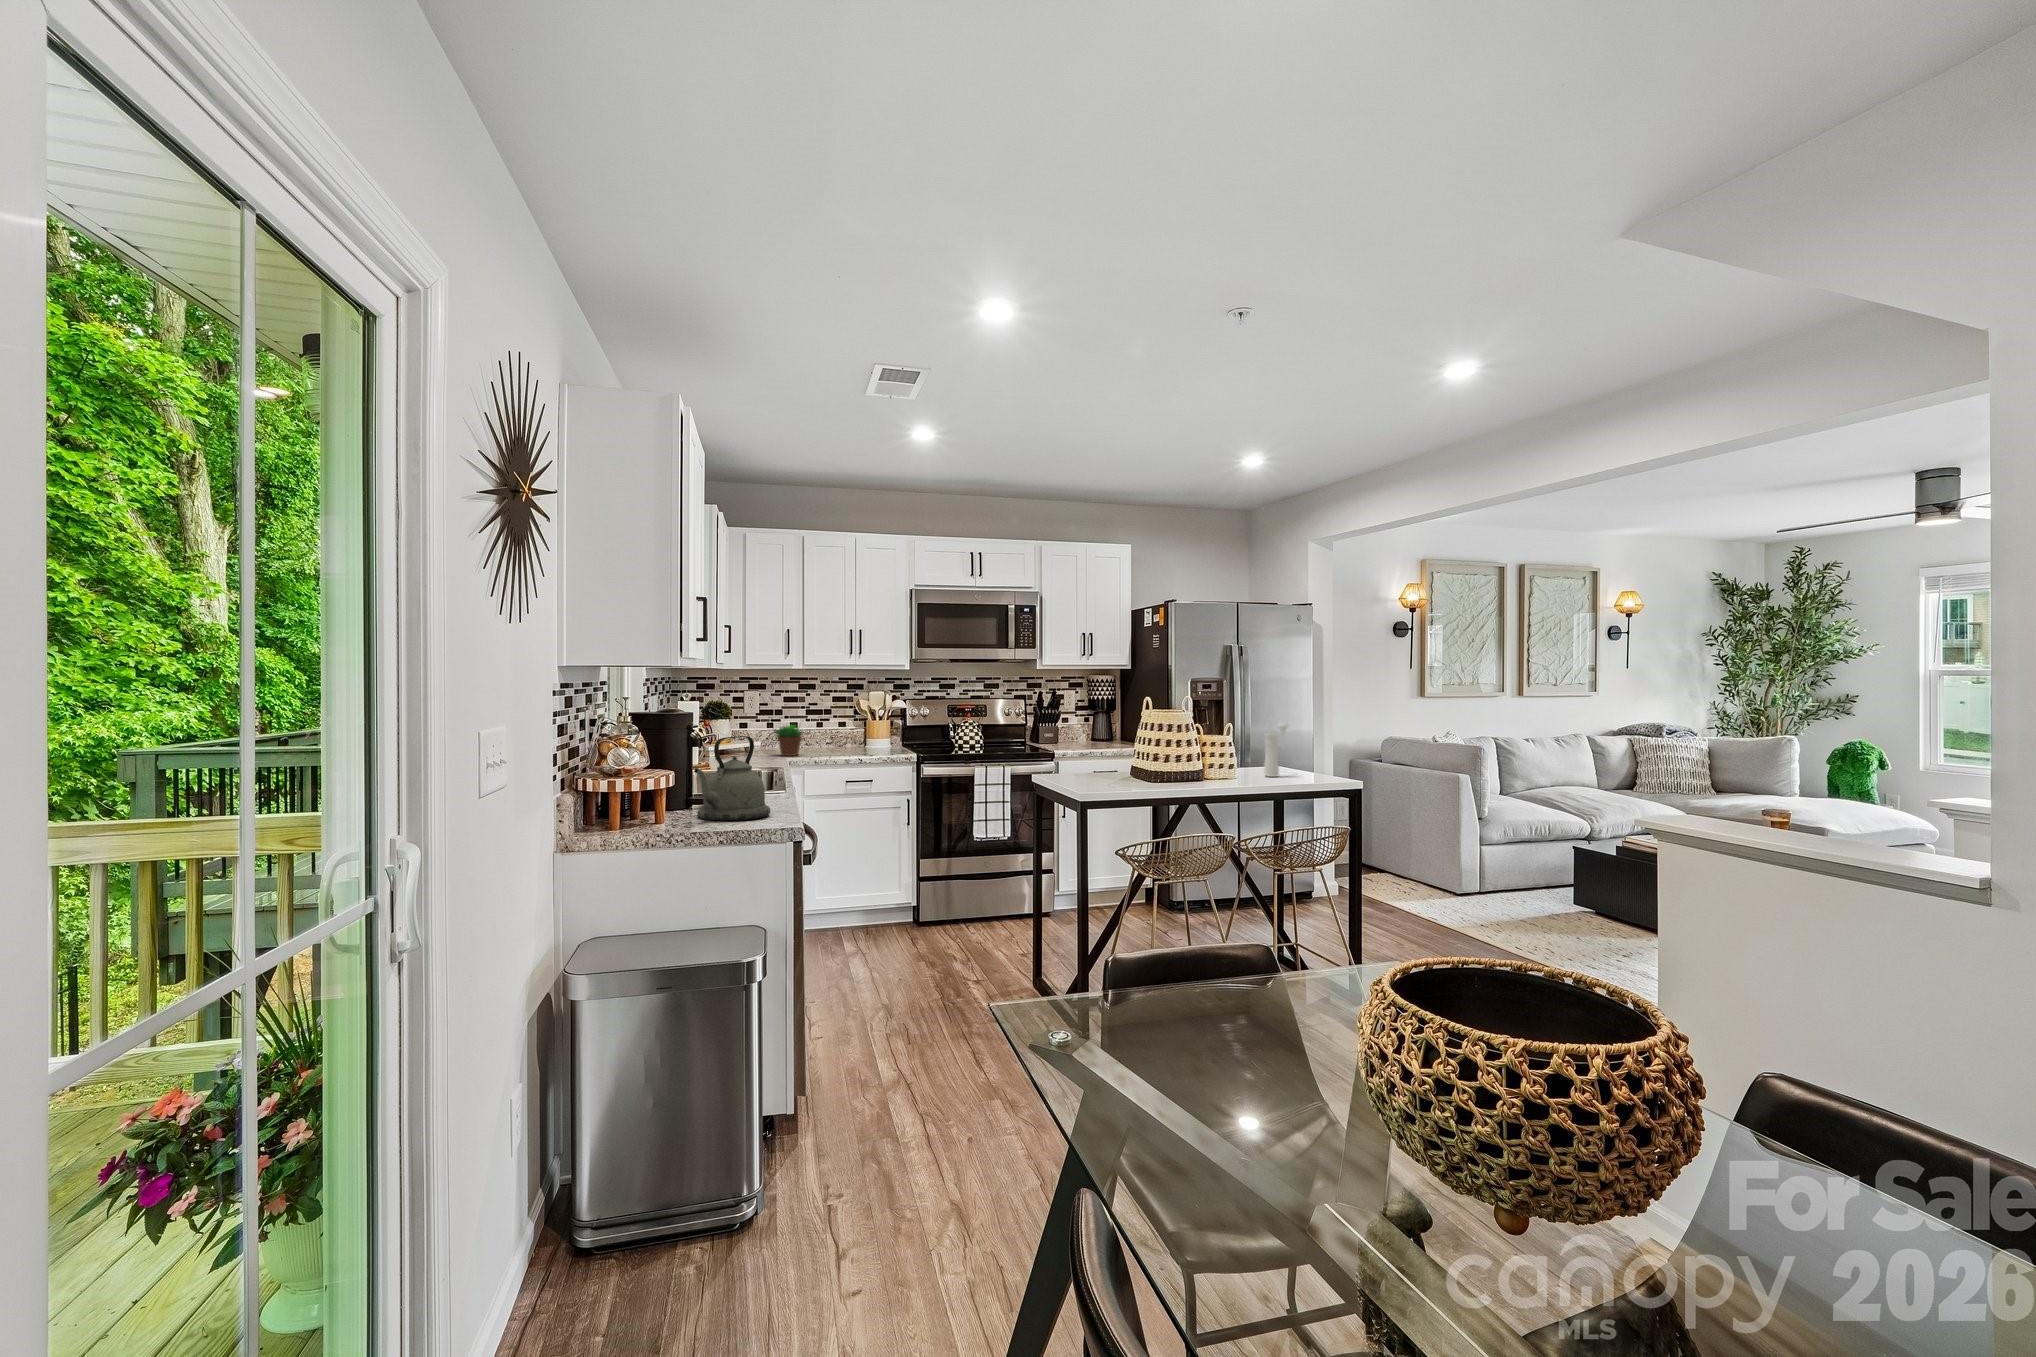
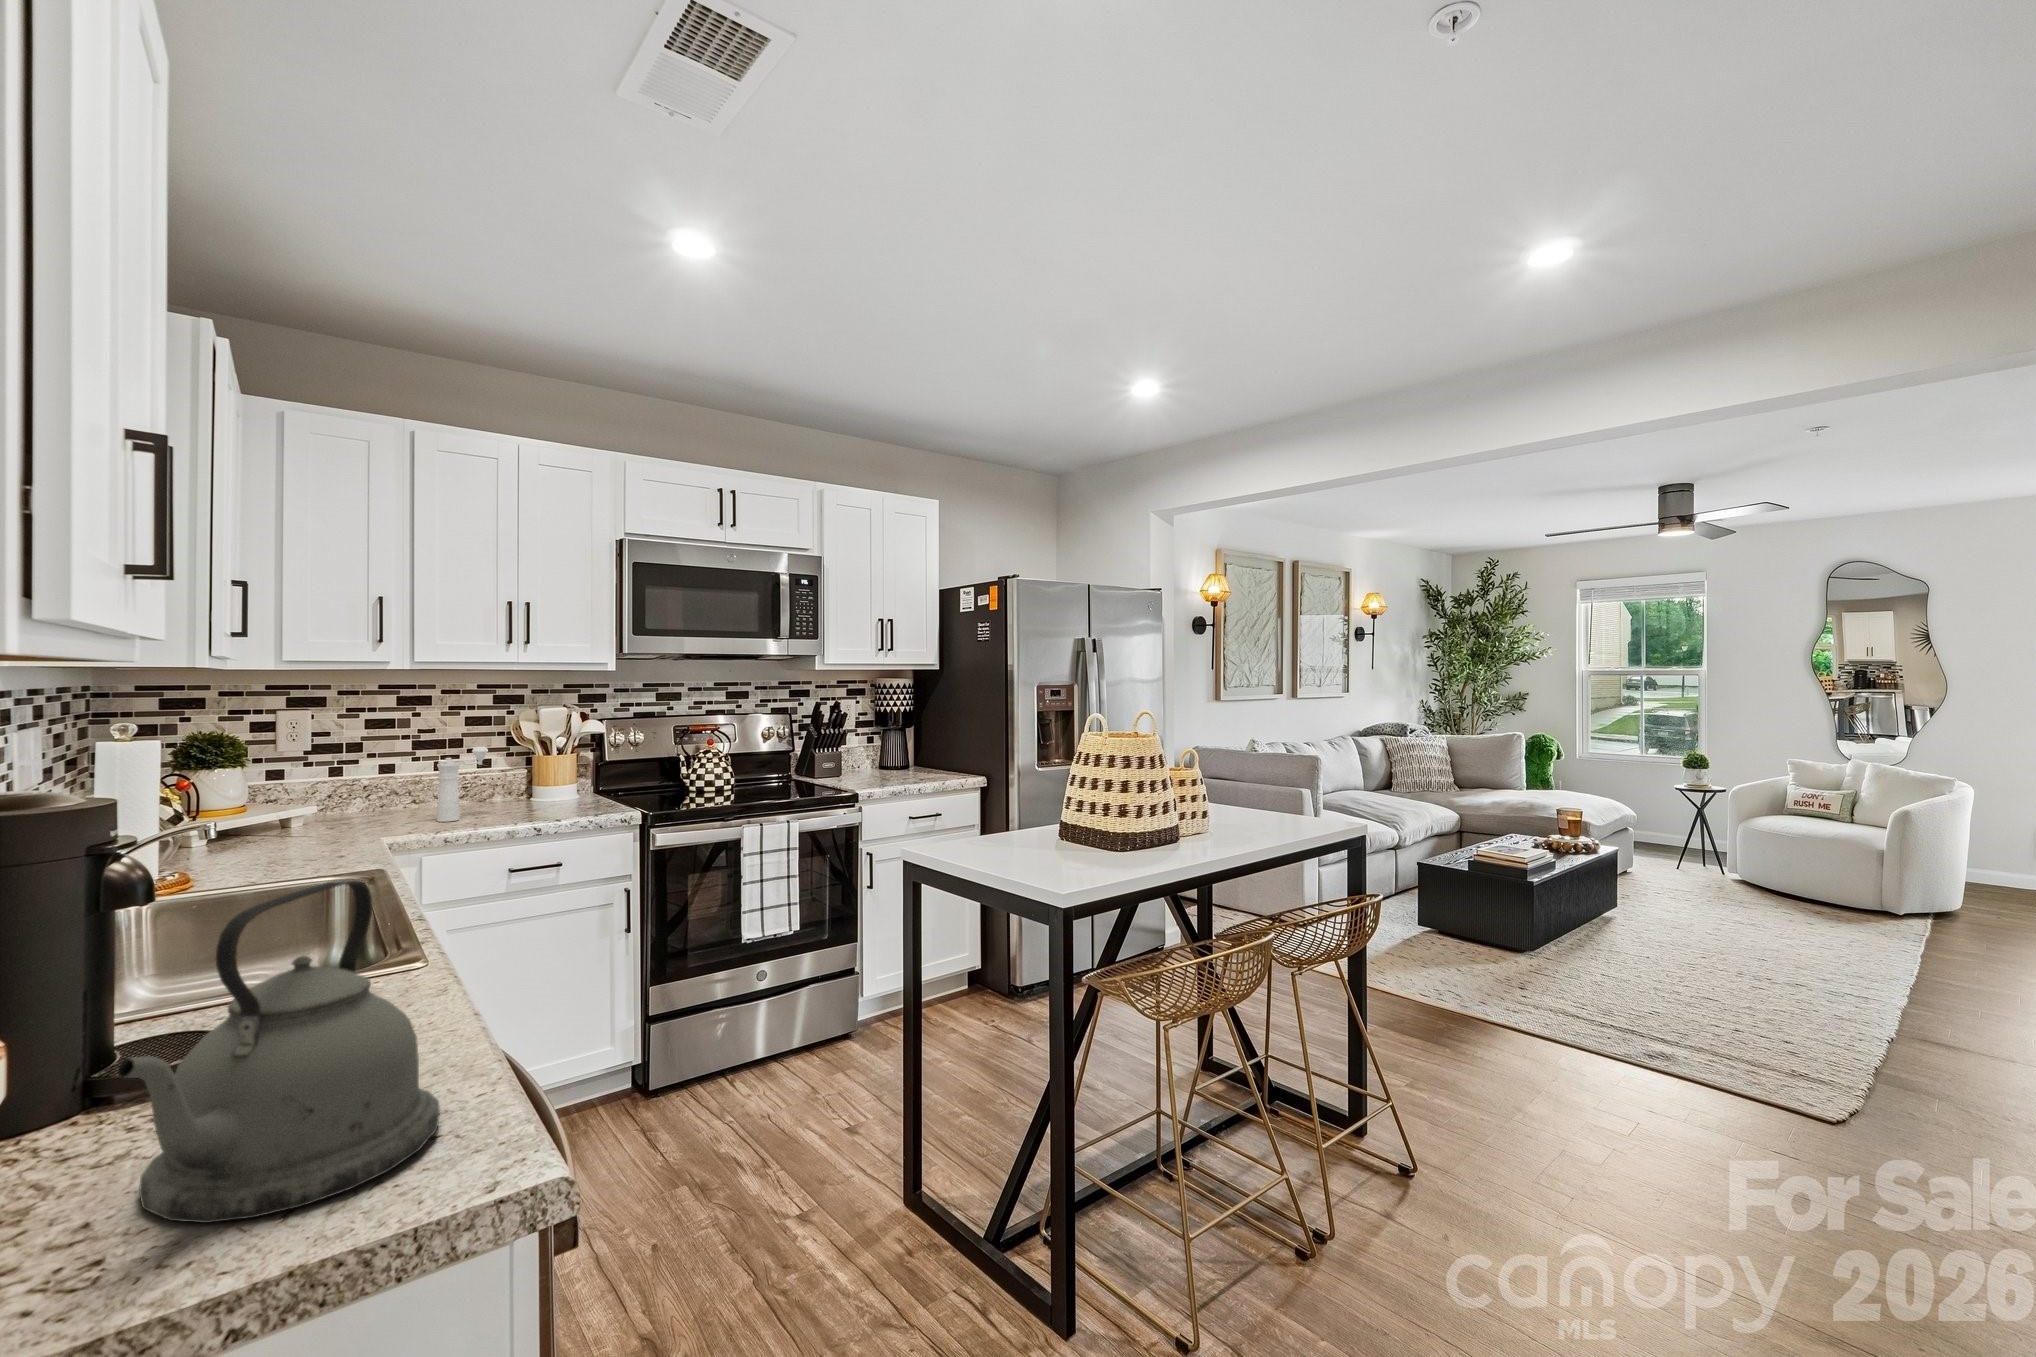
pepper mill: present [1264,722,1288,777] -> present [437,747,488,822]
succulent plant: present [774,725,803,756] -> none [348,771,421,834]

